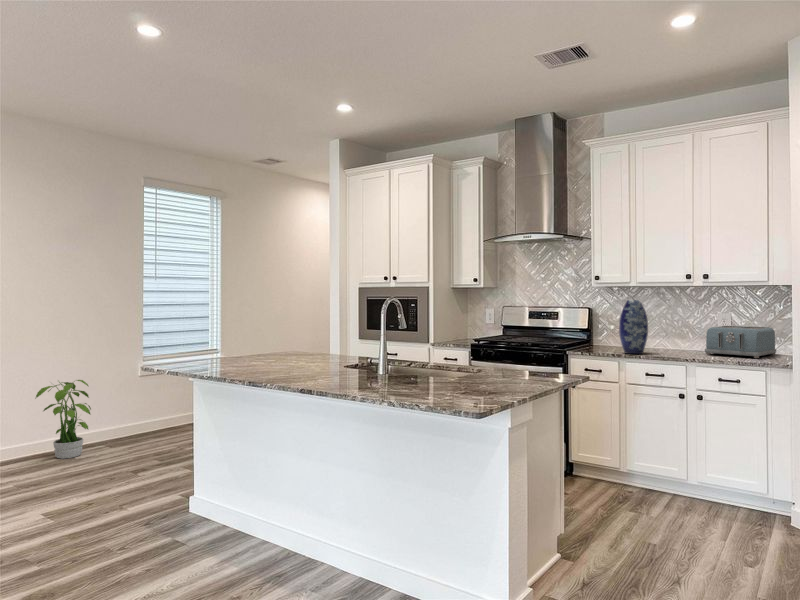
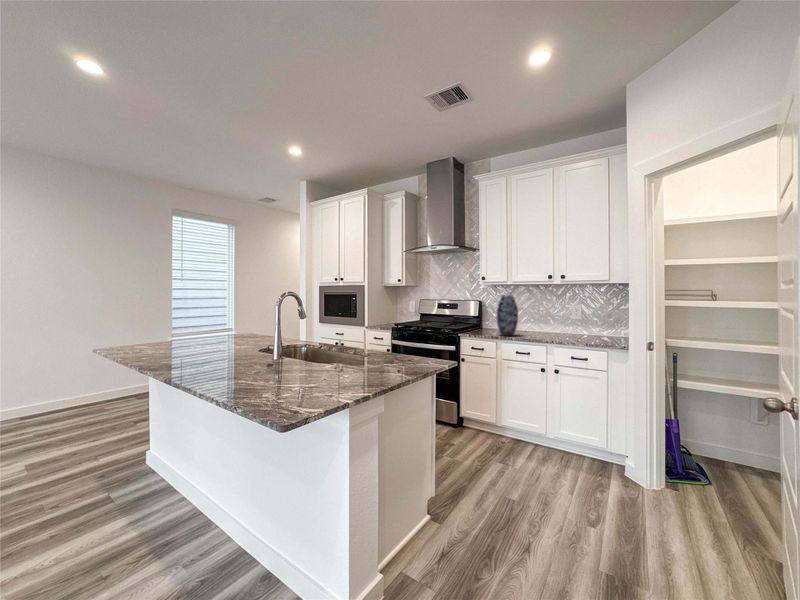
toaster: present [705,326,776,358] -> none [561,314,615,340]
potted plant: present [35,380,91,459] -> none [68,352,118,411]

